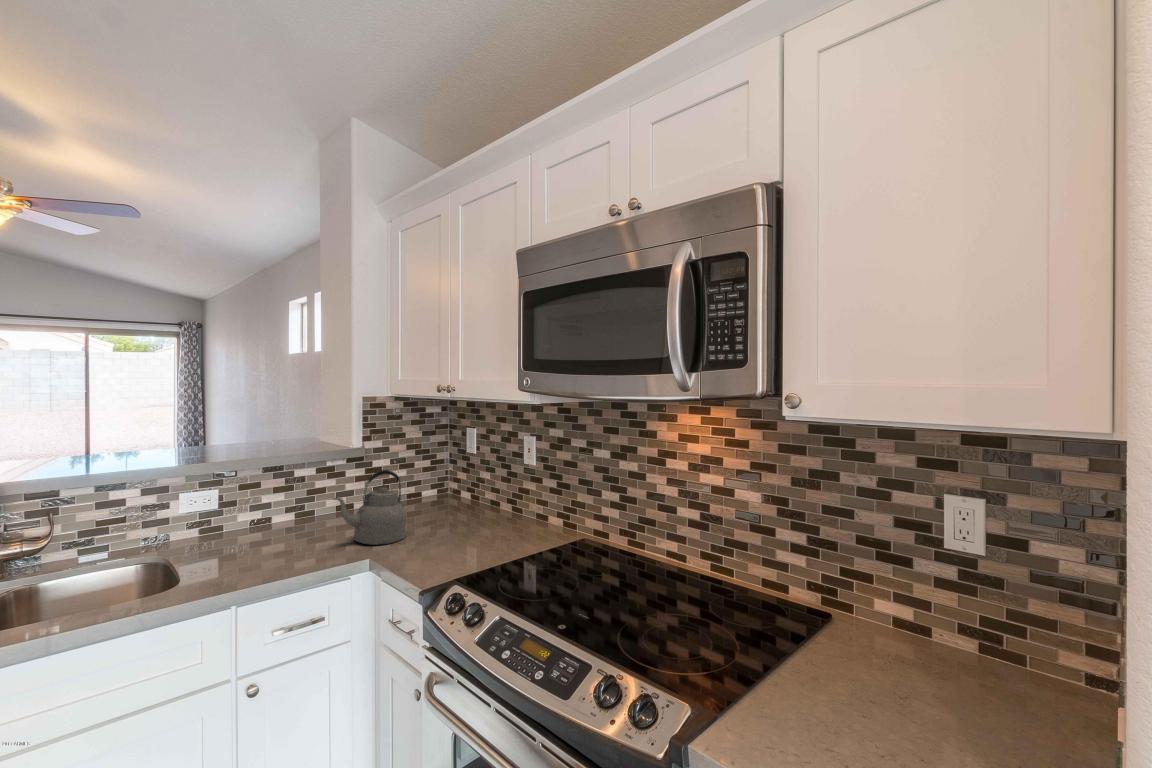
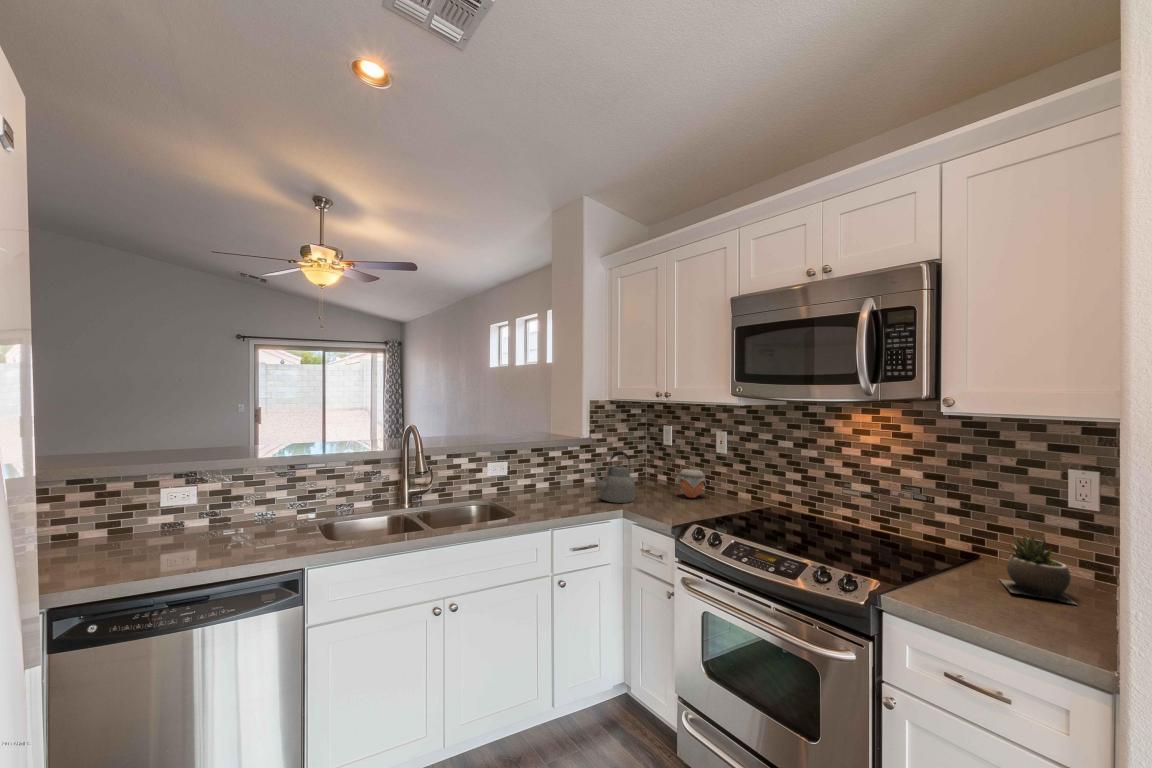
jar: none [468,488,509,527] -> present [675,469,707,498]
succulent plant: none [857,601,970,718] -> present [1000,536,1076,604]

